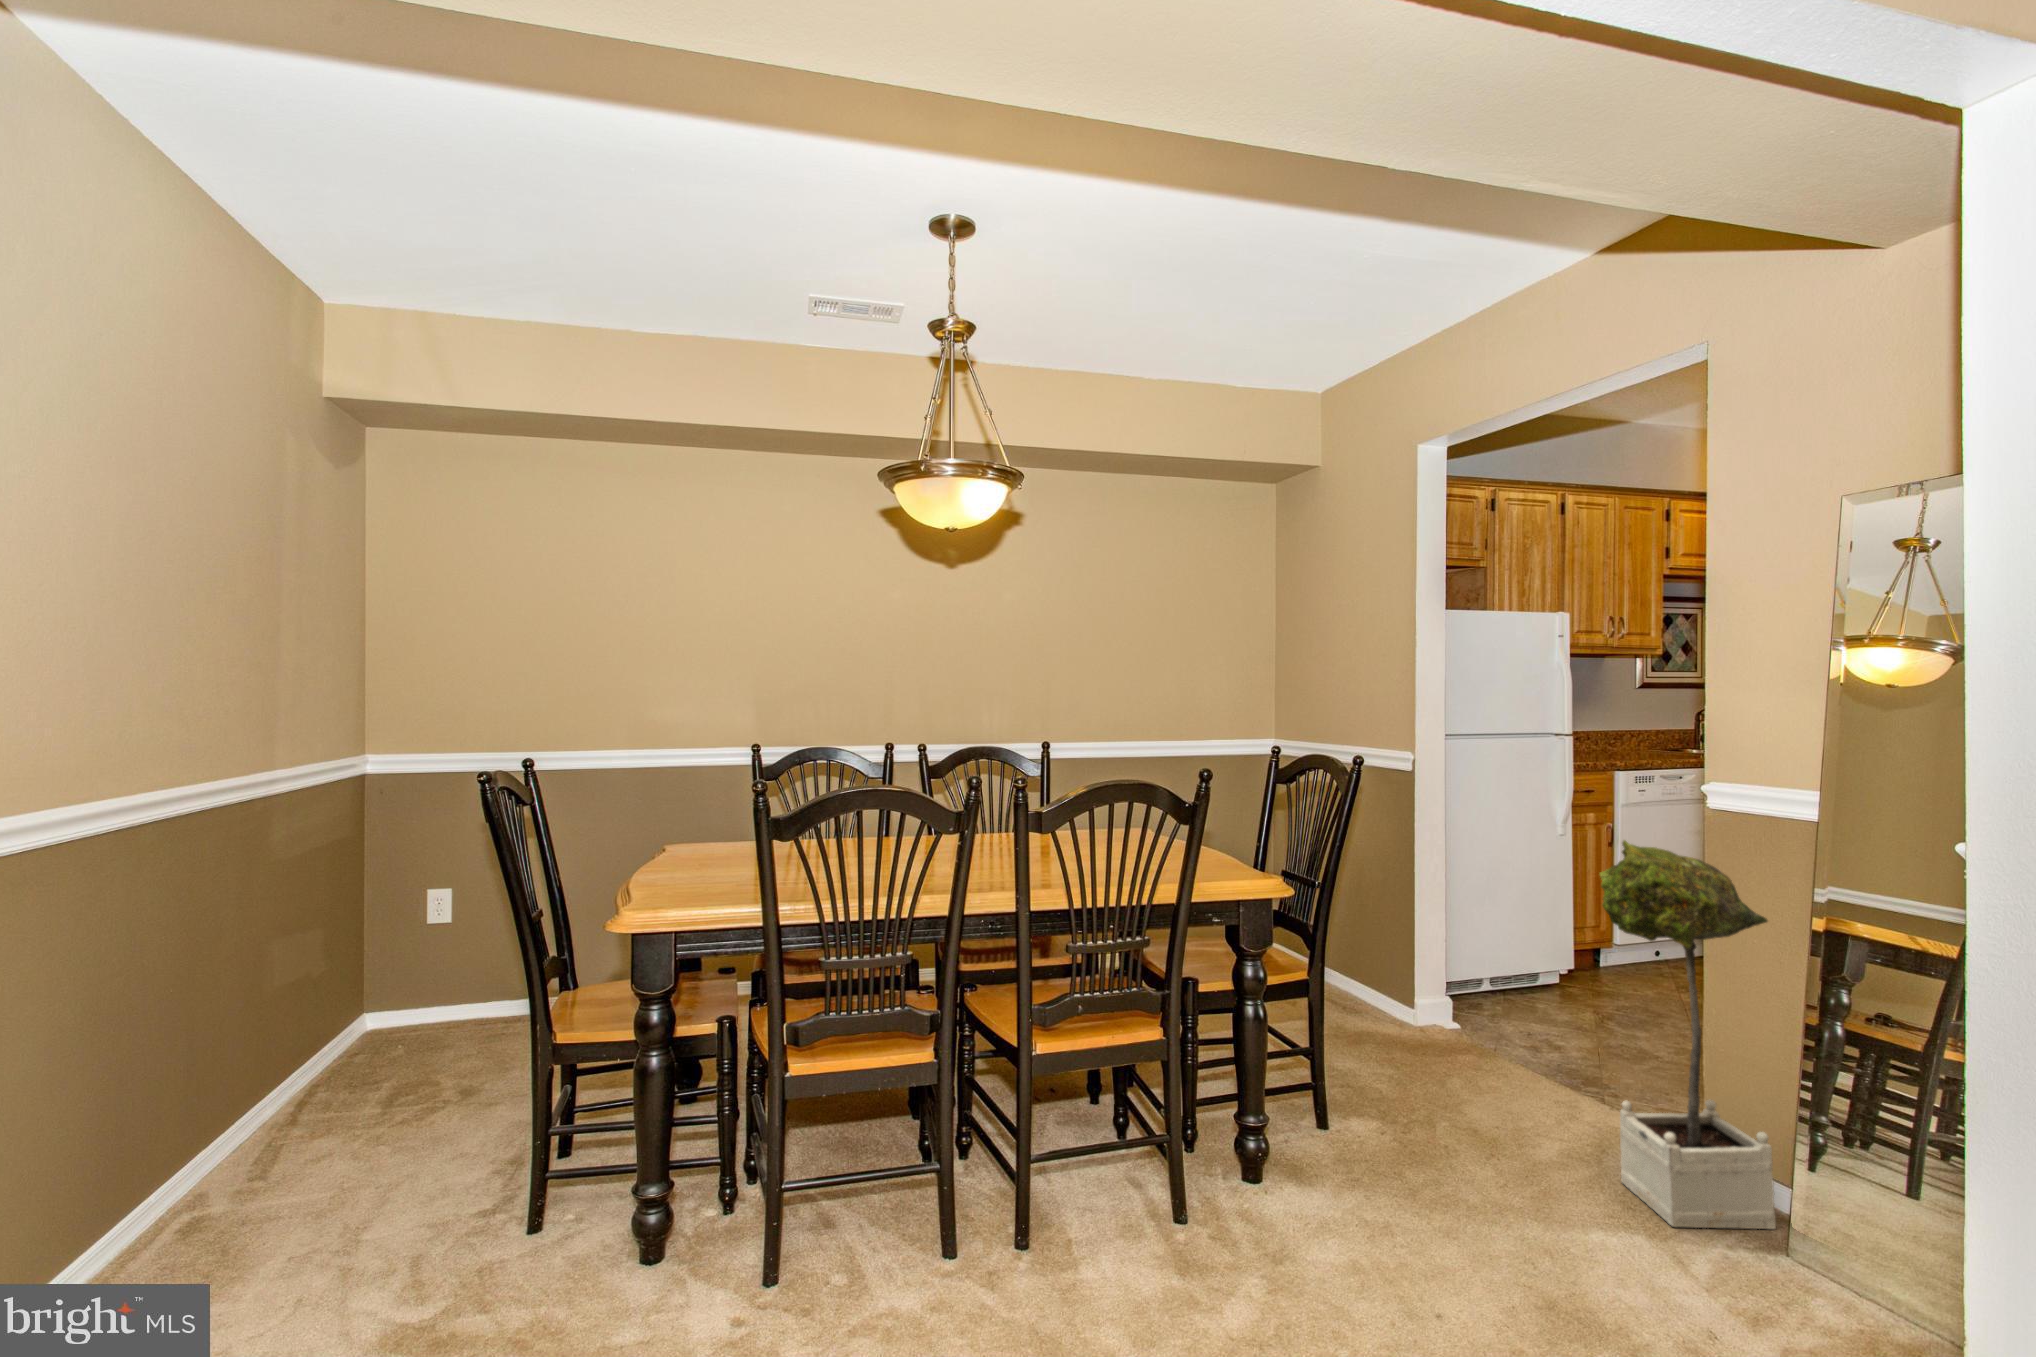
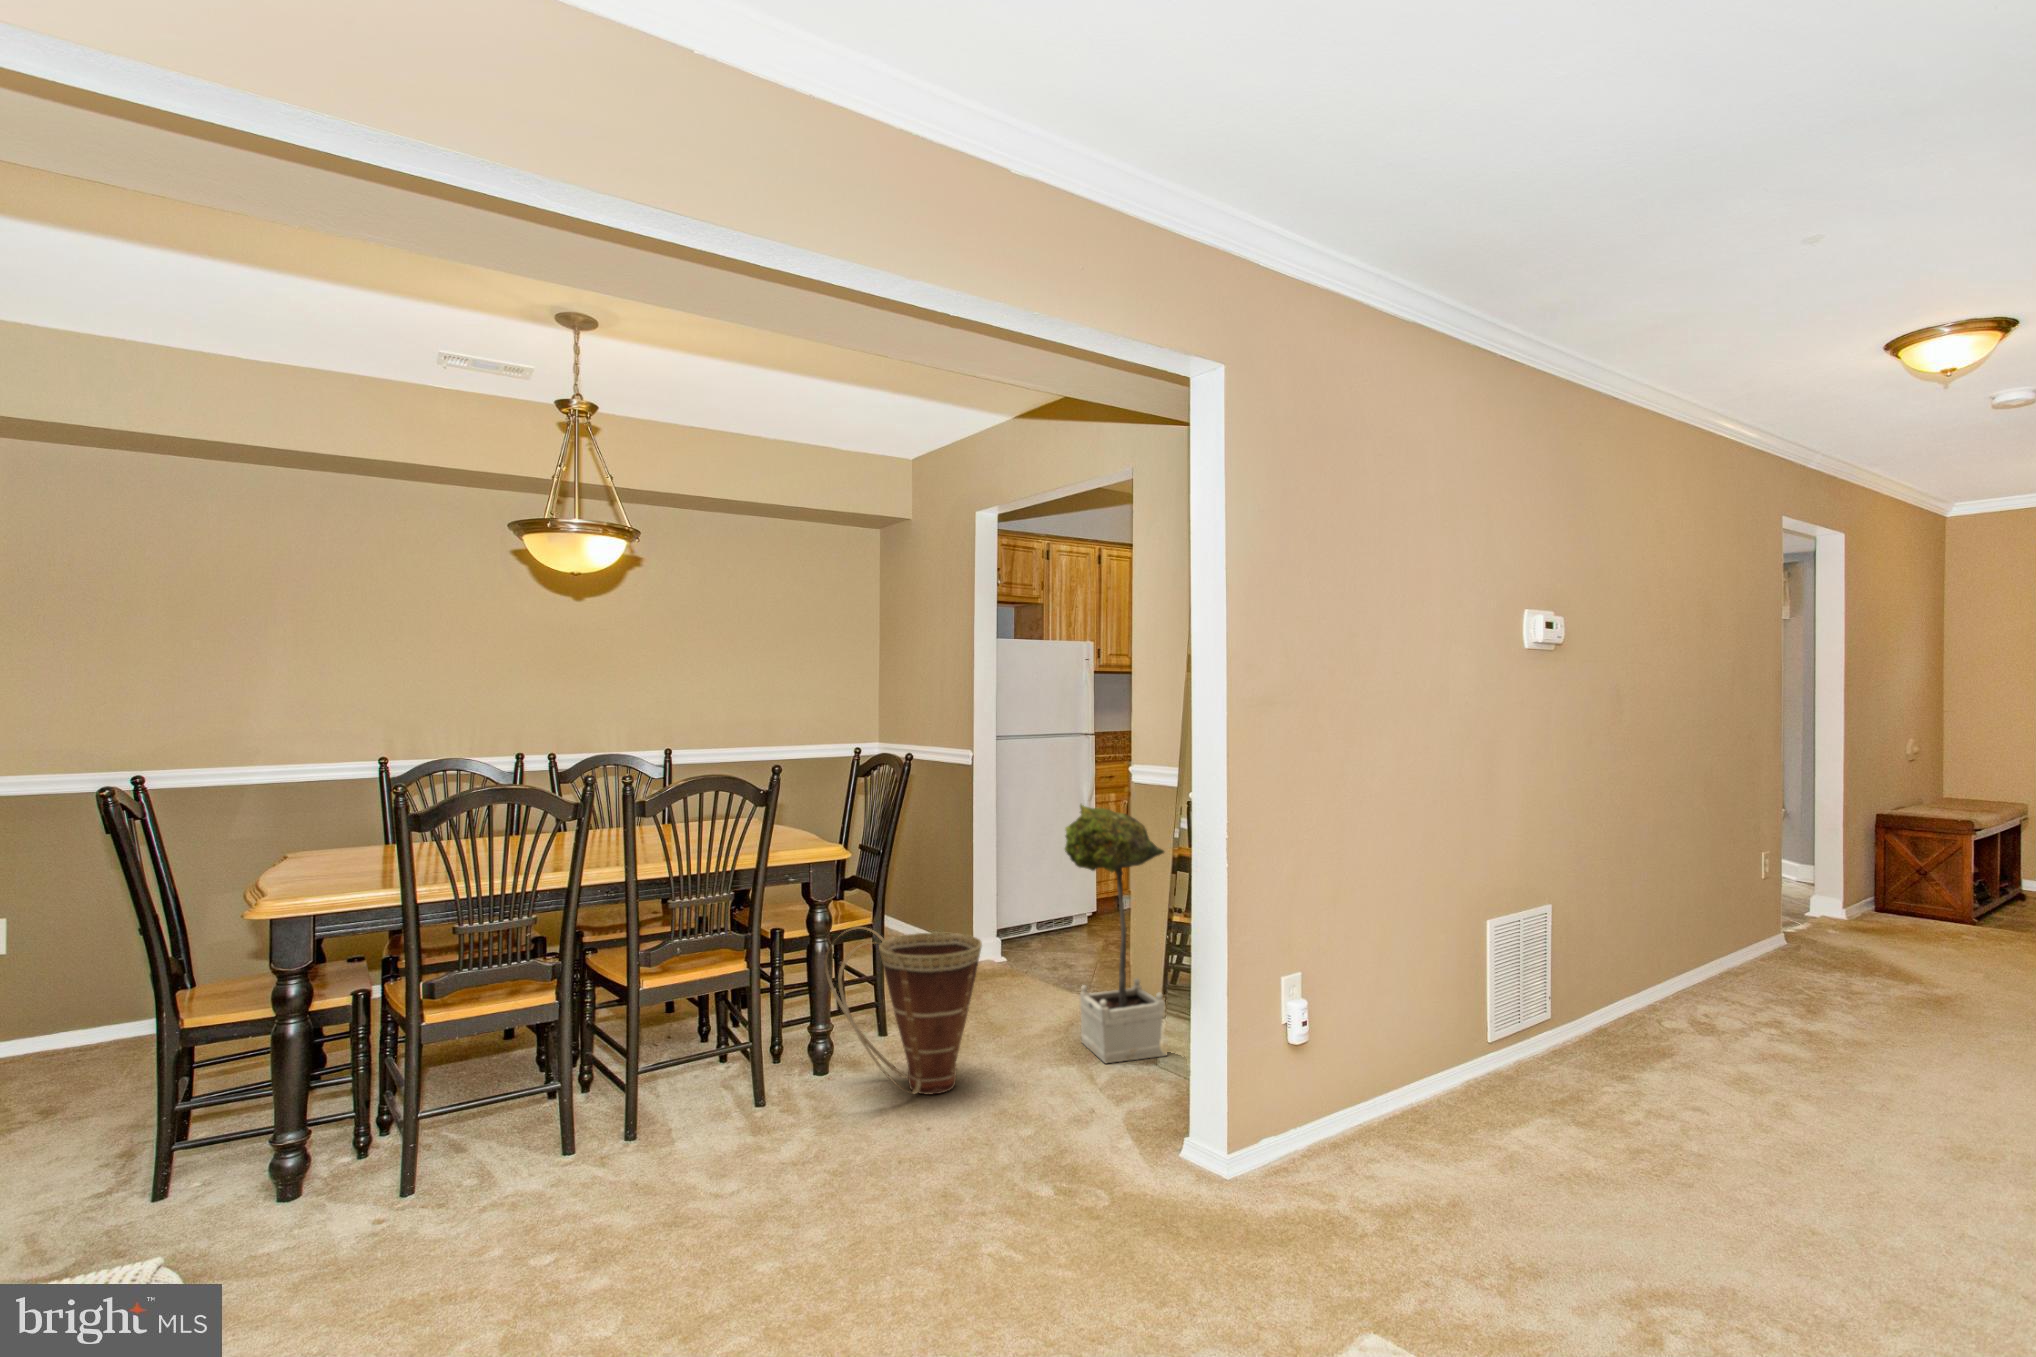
basket: none [1260,992,1489,1239] -> present [824,927,982,1094]

